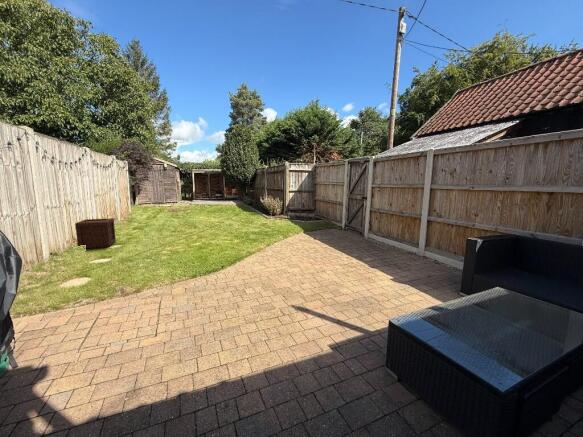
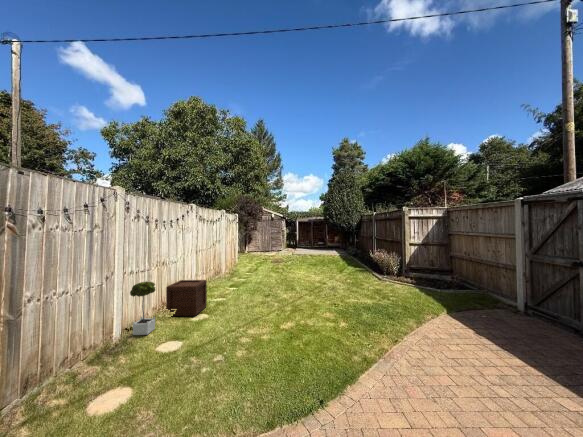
potted tree: none [50,214,76,258] -> present [130,281,155,335]

